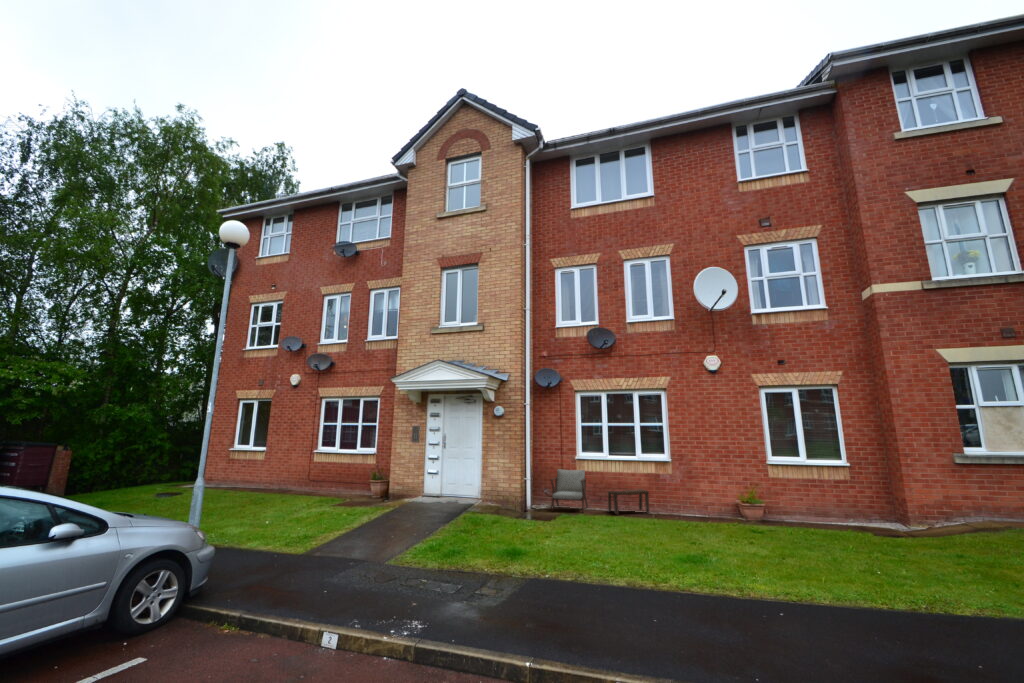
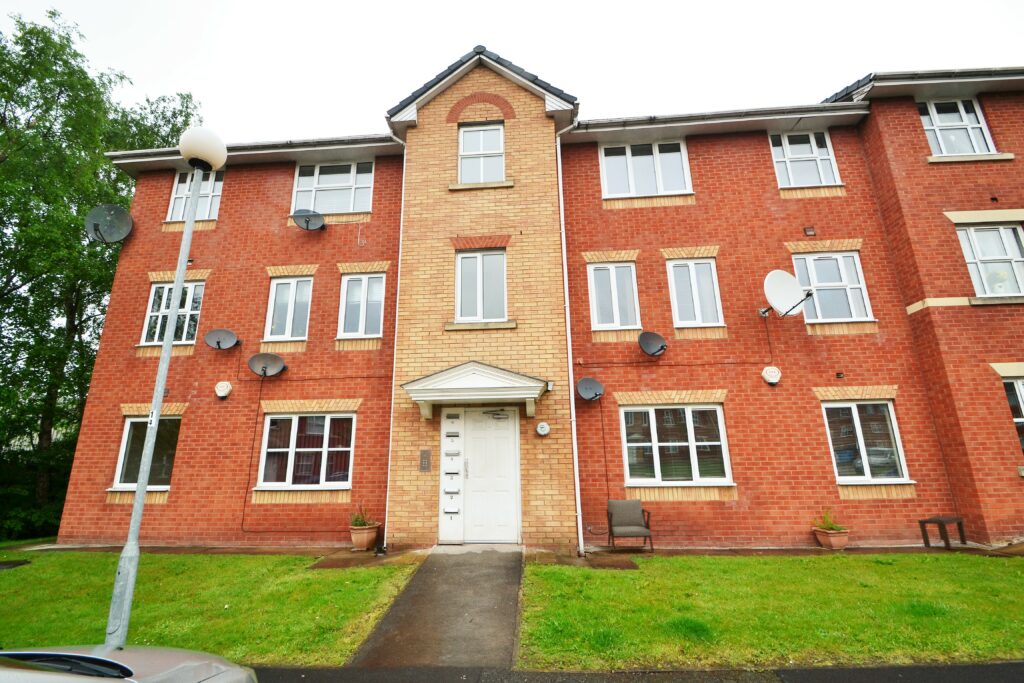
bench: present [608,489,649,514] -> present [918,516,967,549]

